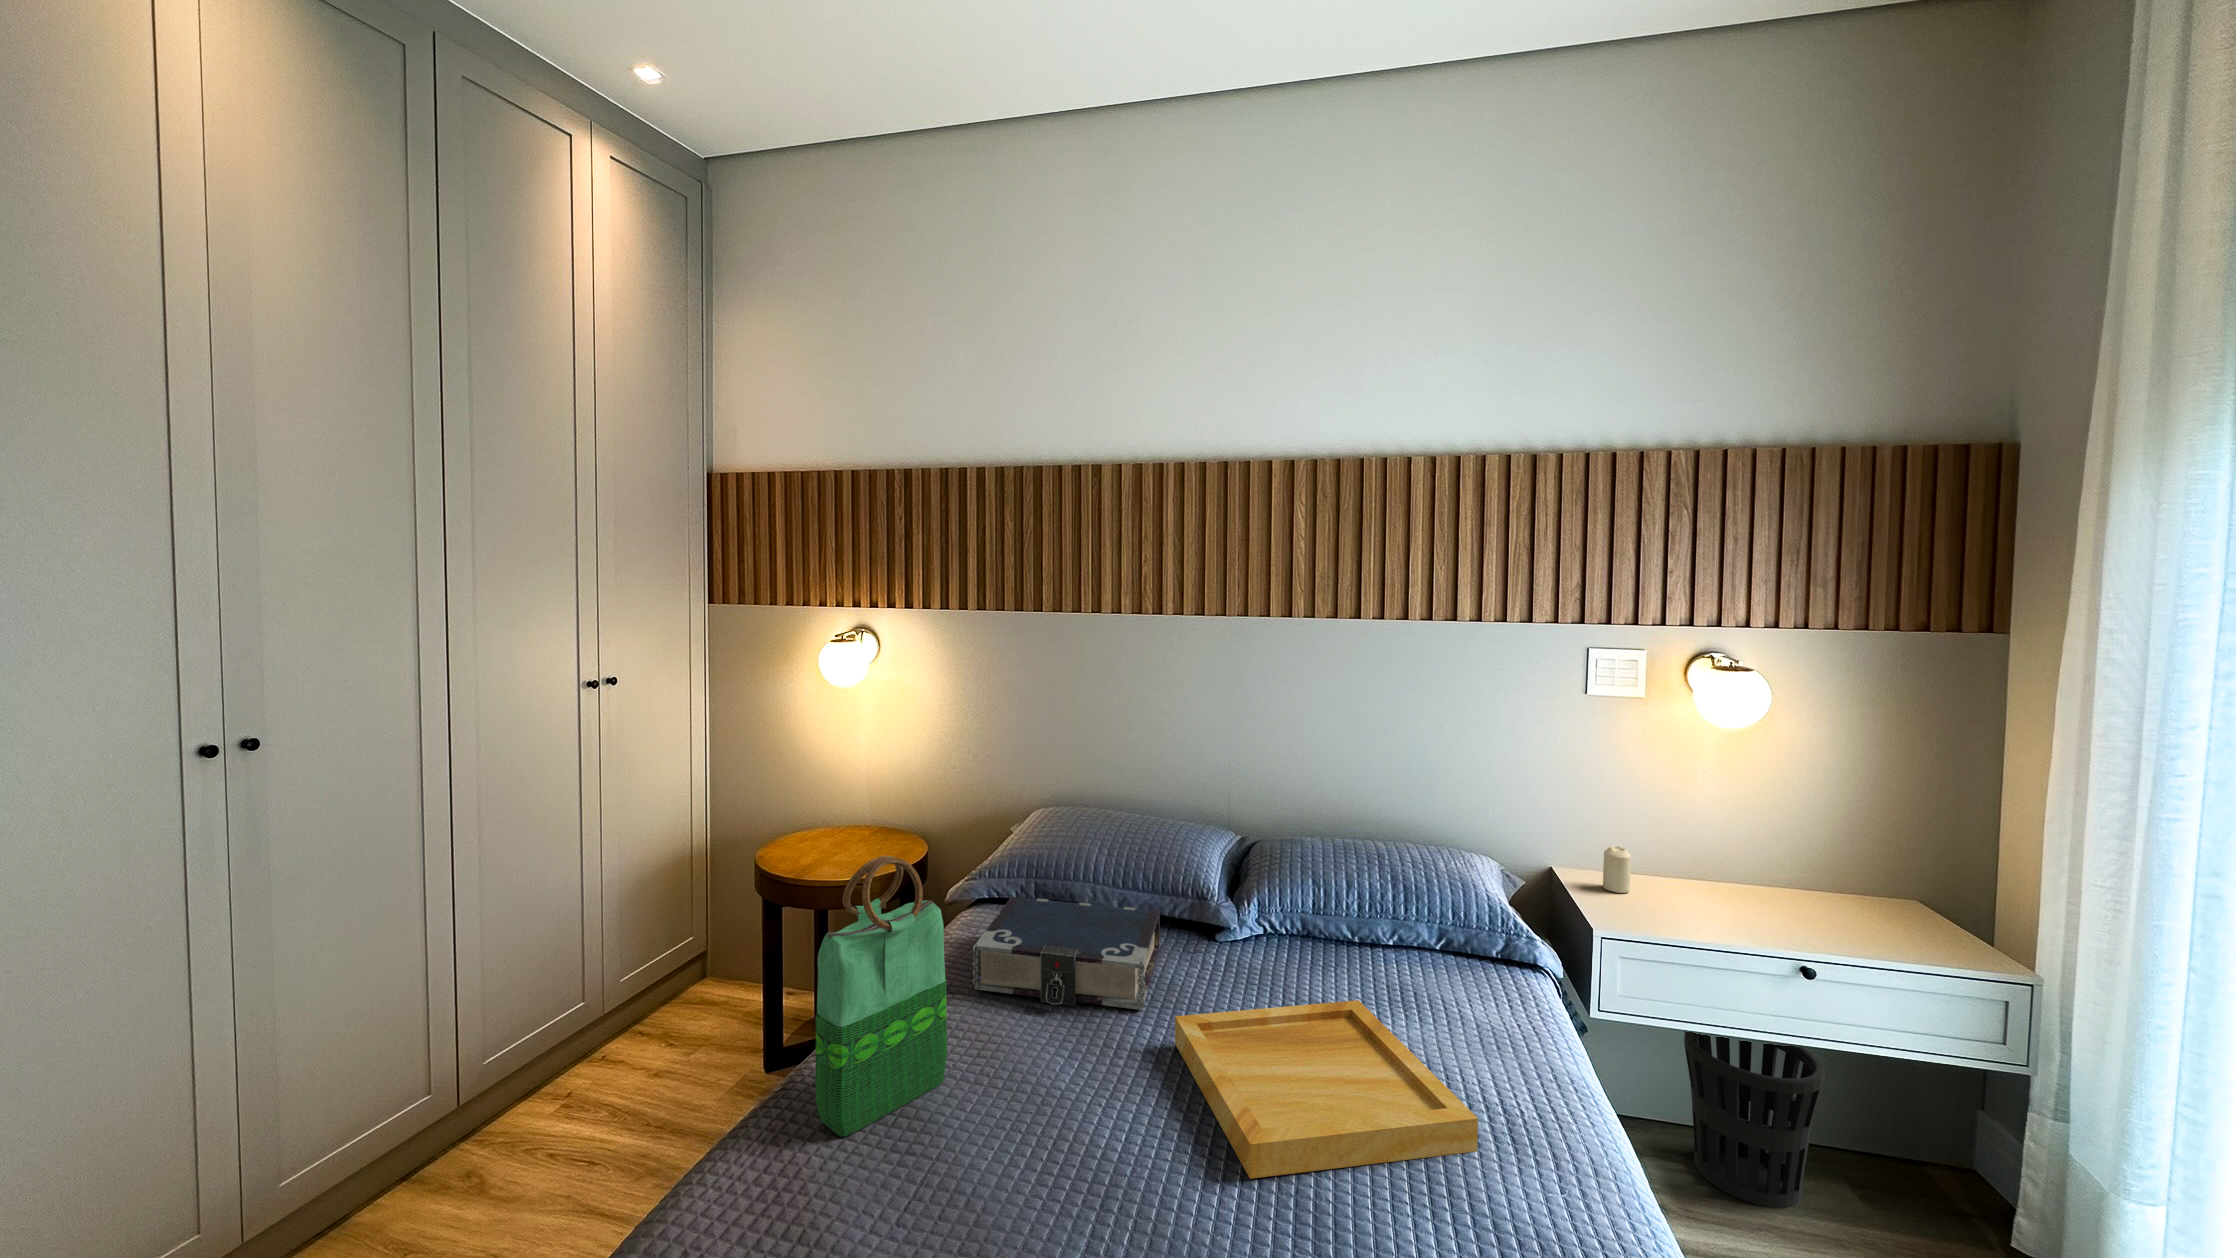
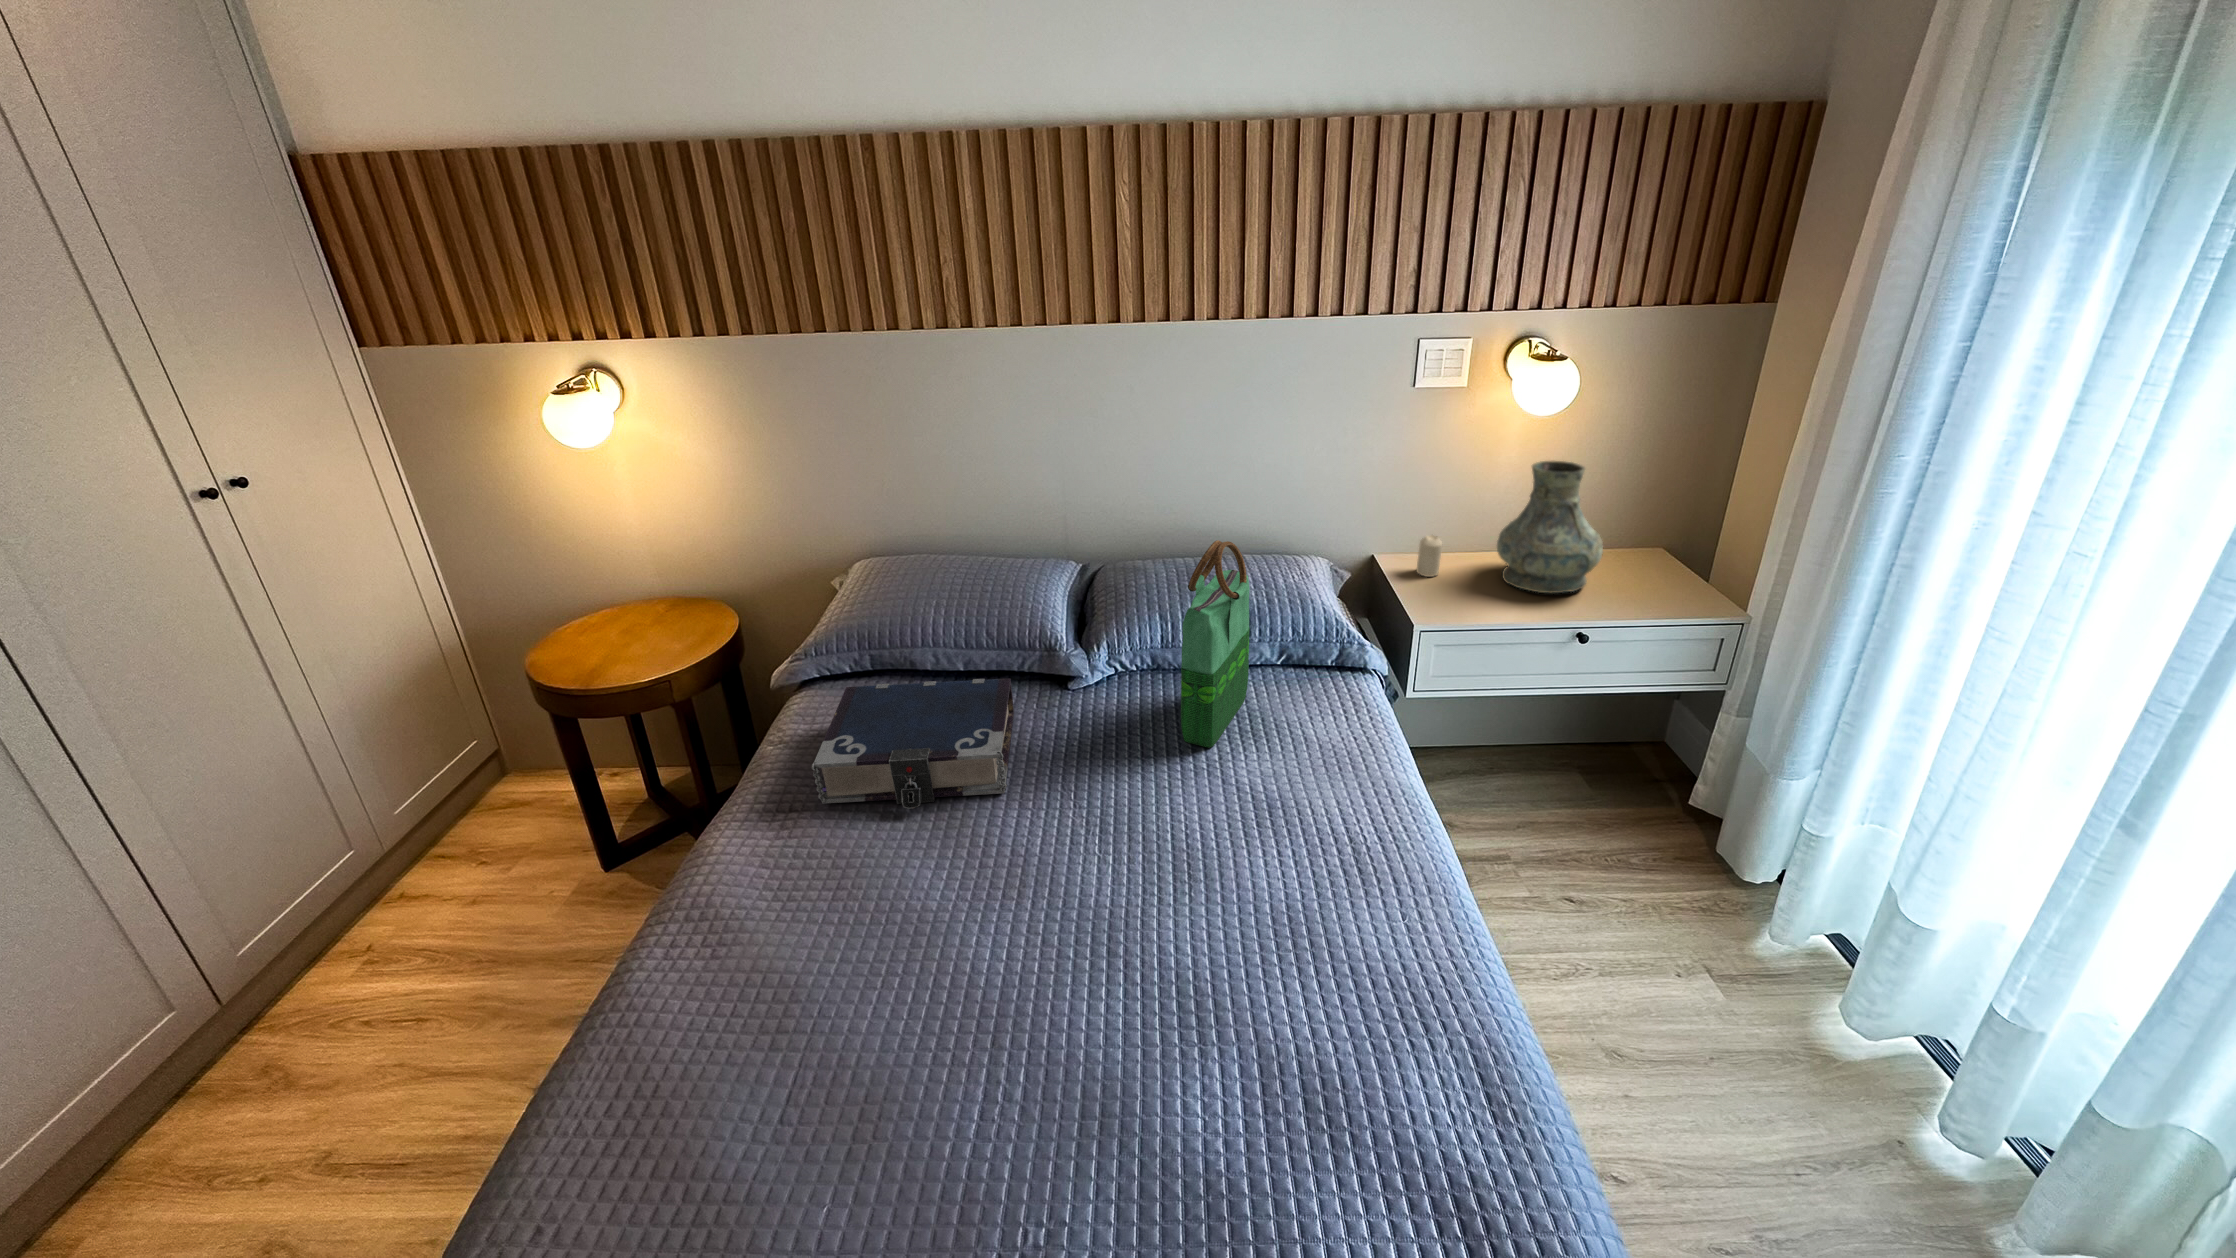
vase: none [1697,776,1833,925] -> present [1497,461,1603,593]
tote bag: present [815,856,947,1137] -> present [1181,540,1250,748]
tray: present [1175,1000,1478,1179] -> none [1040,748,1329,973]
wastebasket: present [1684,1031,1825,1208] -> none [1465,664,1571,800]

